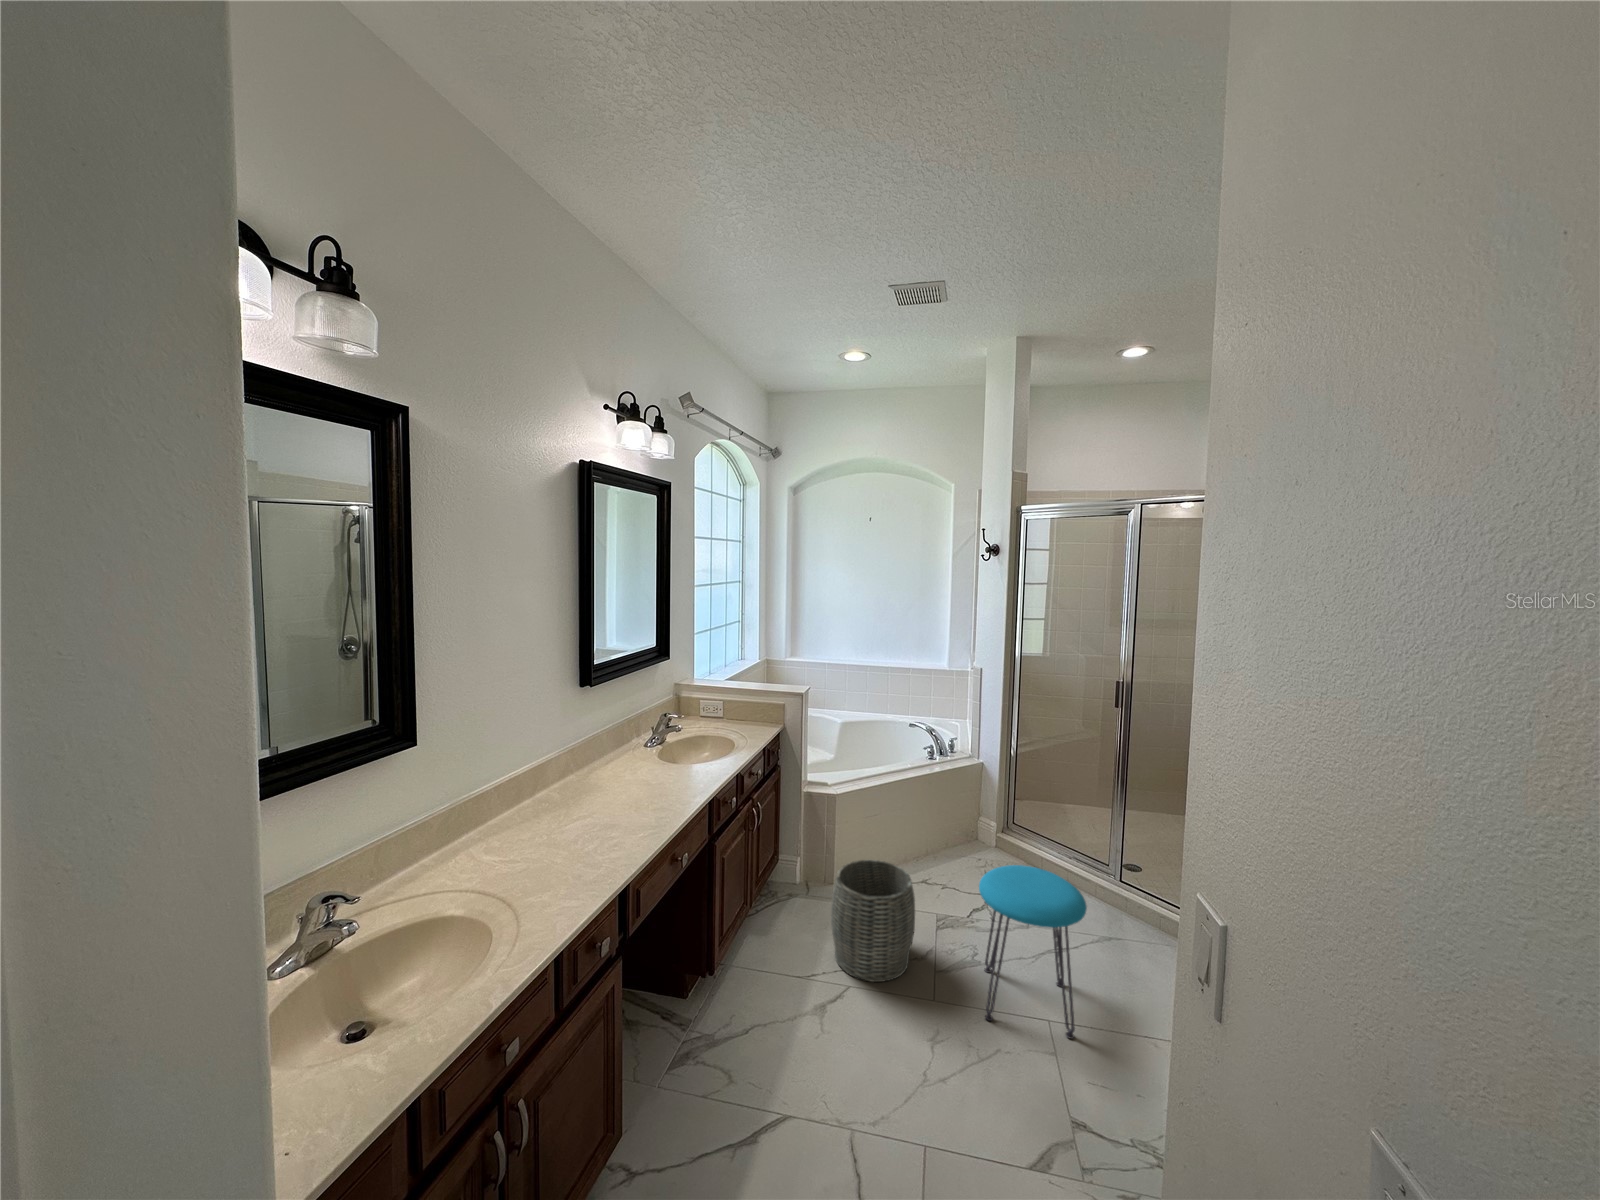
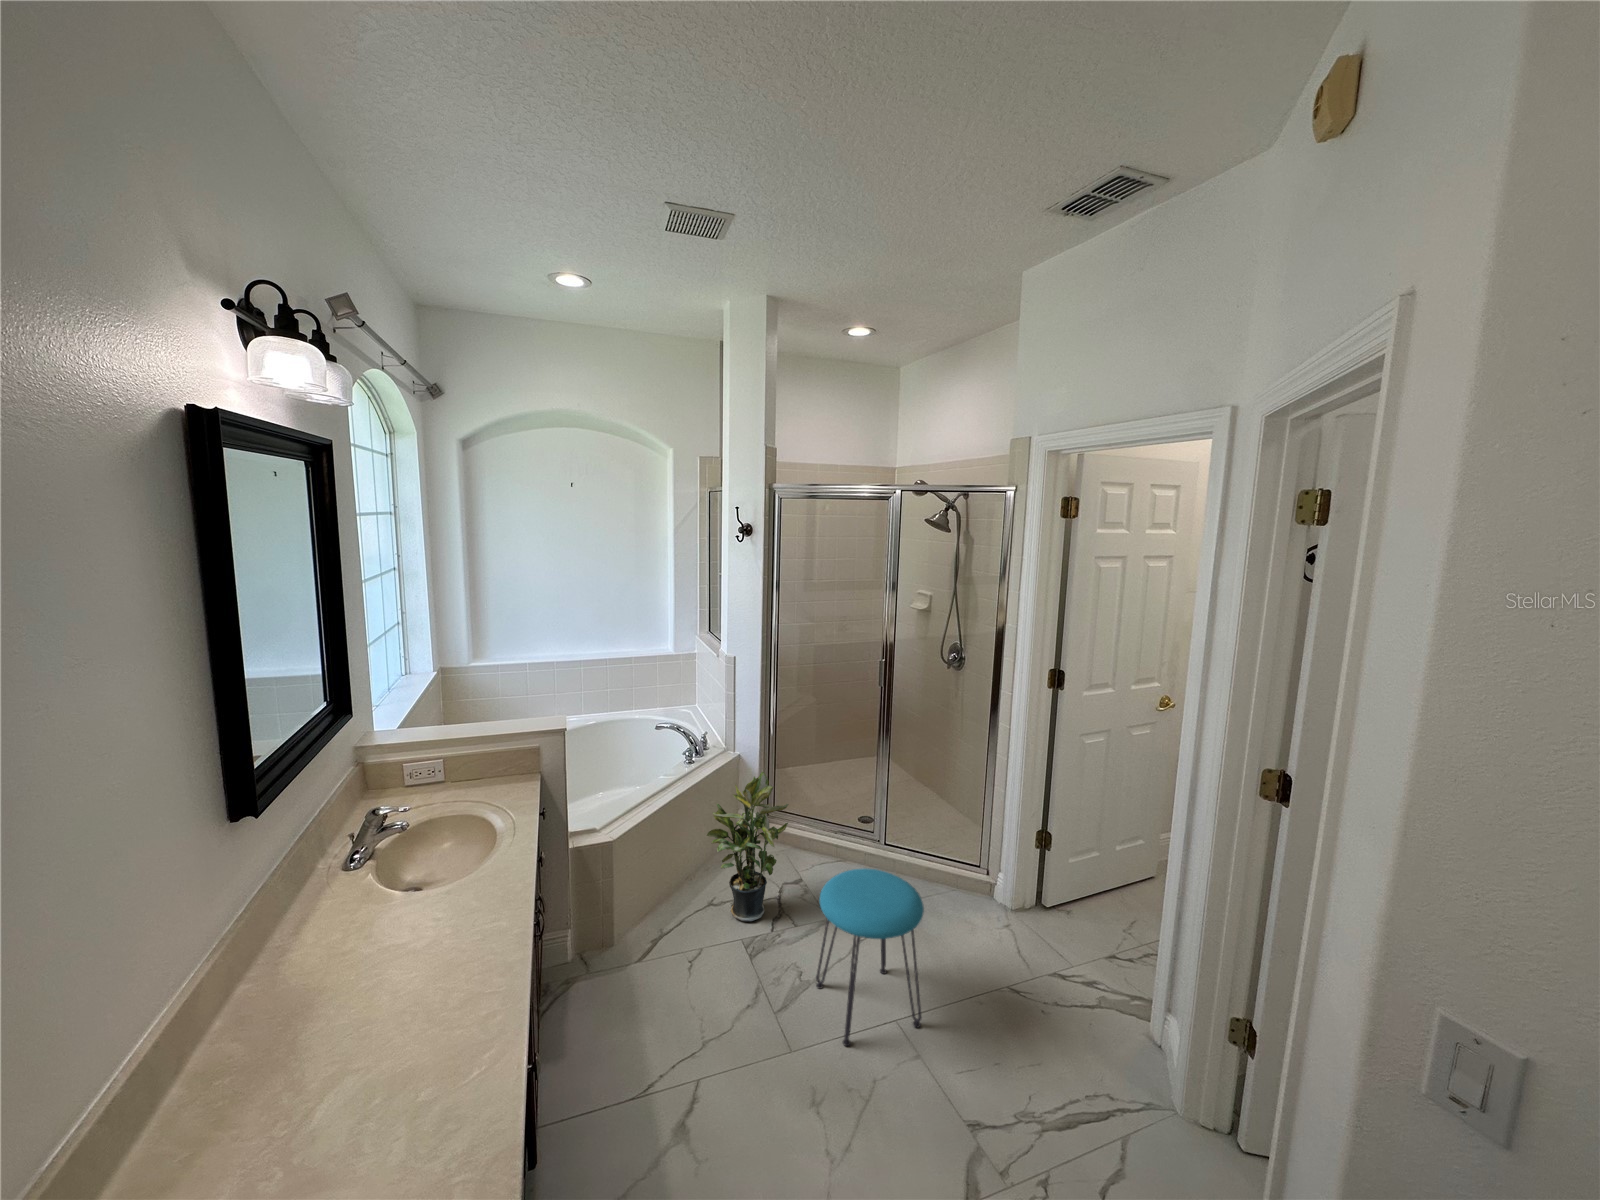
potted plant: none [918,767,993,904] -> present [707,772,789,921]
woven basket: present [831,860,915,982] -> none [653,910,752,1064]

